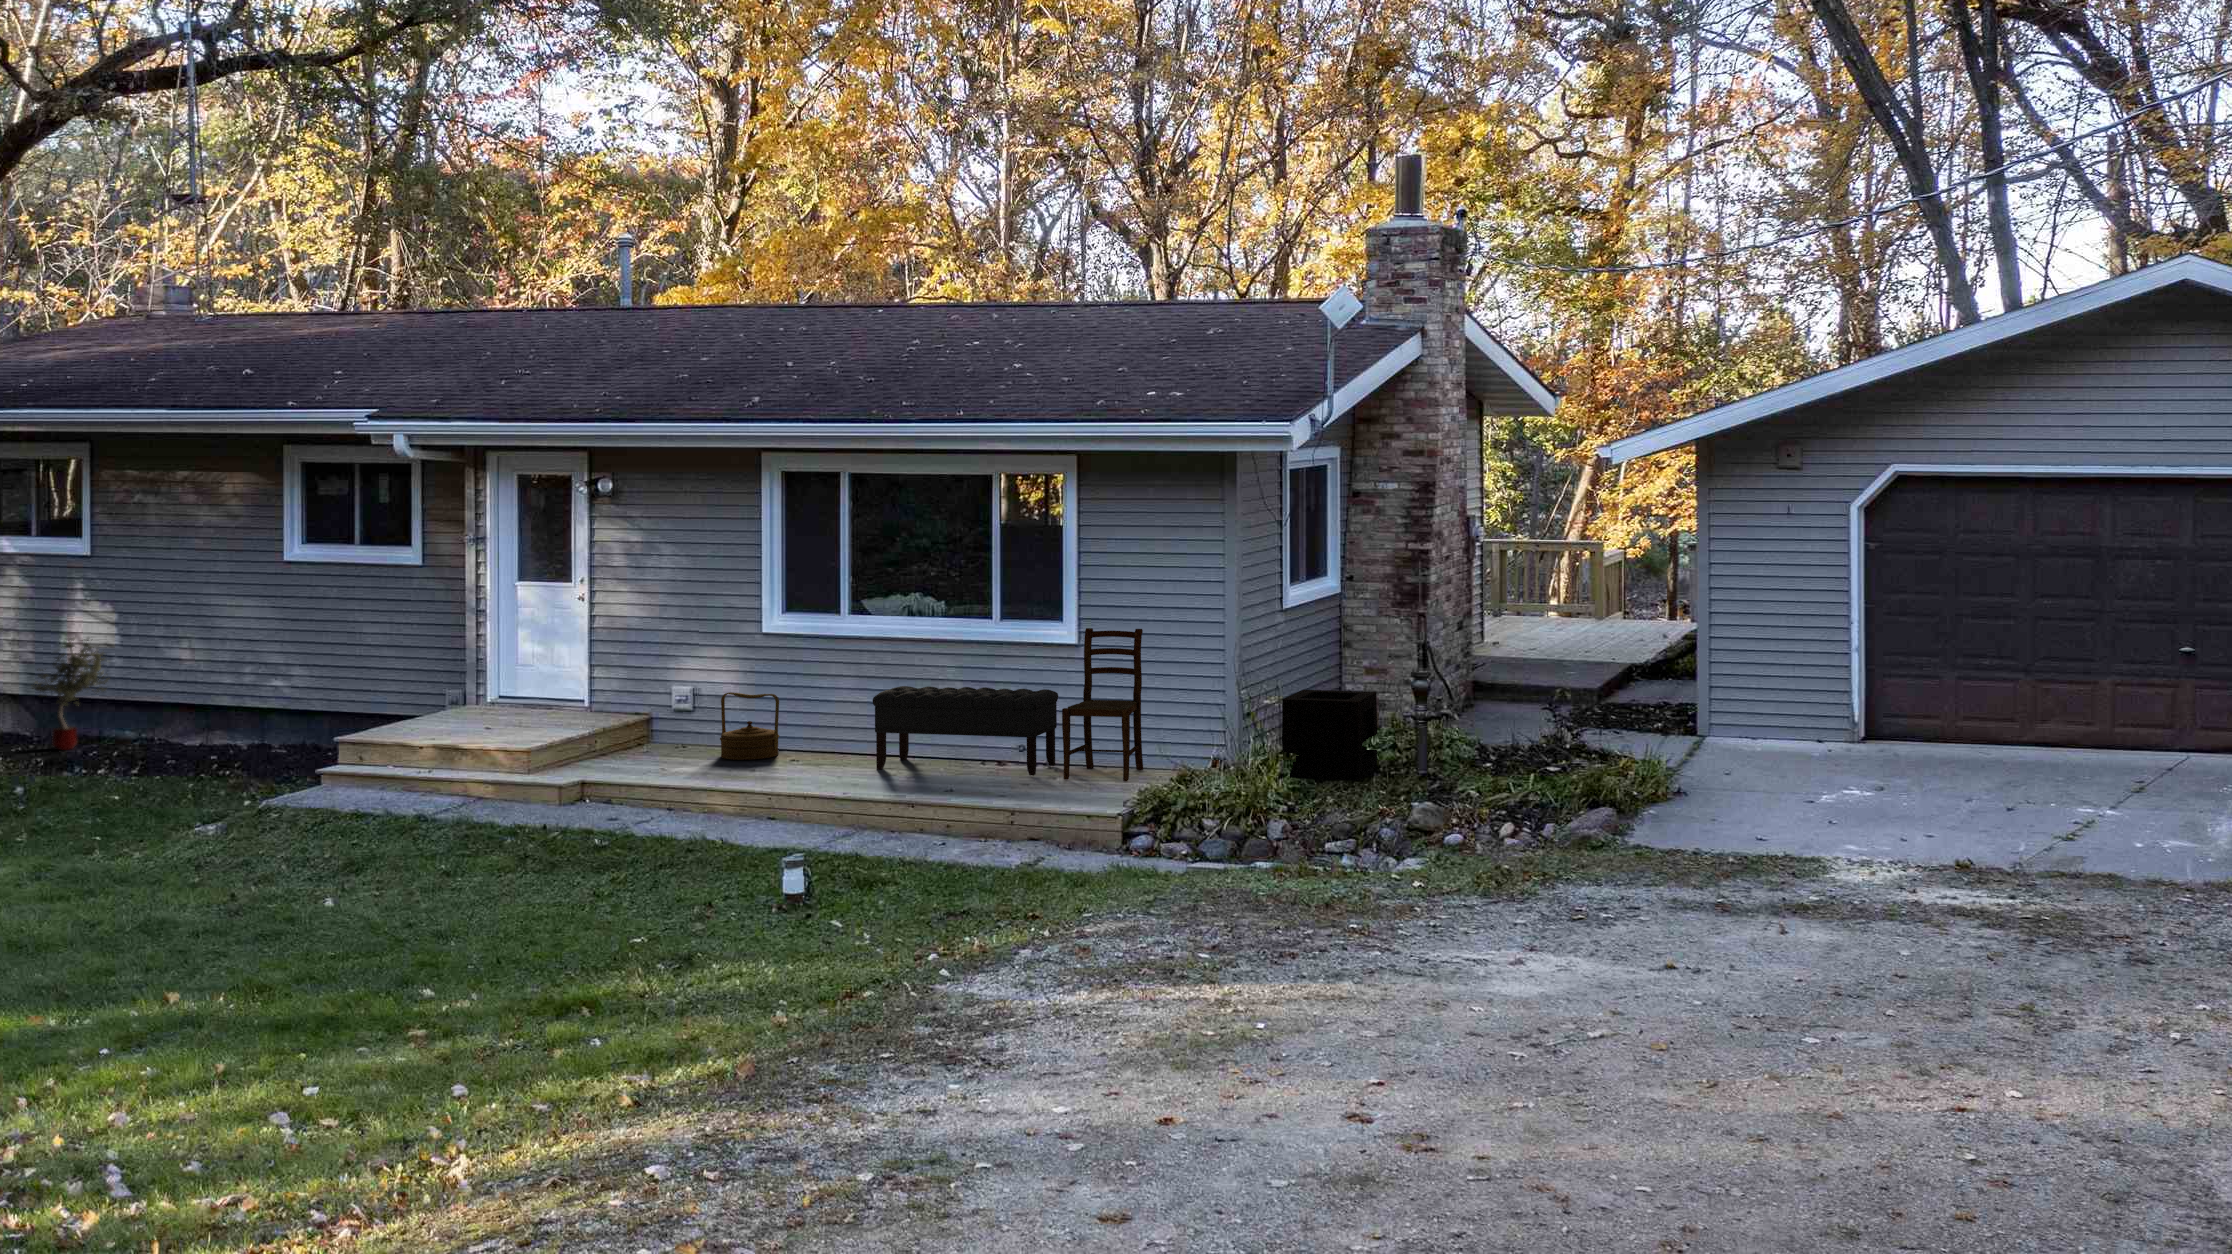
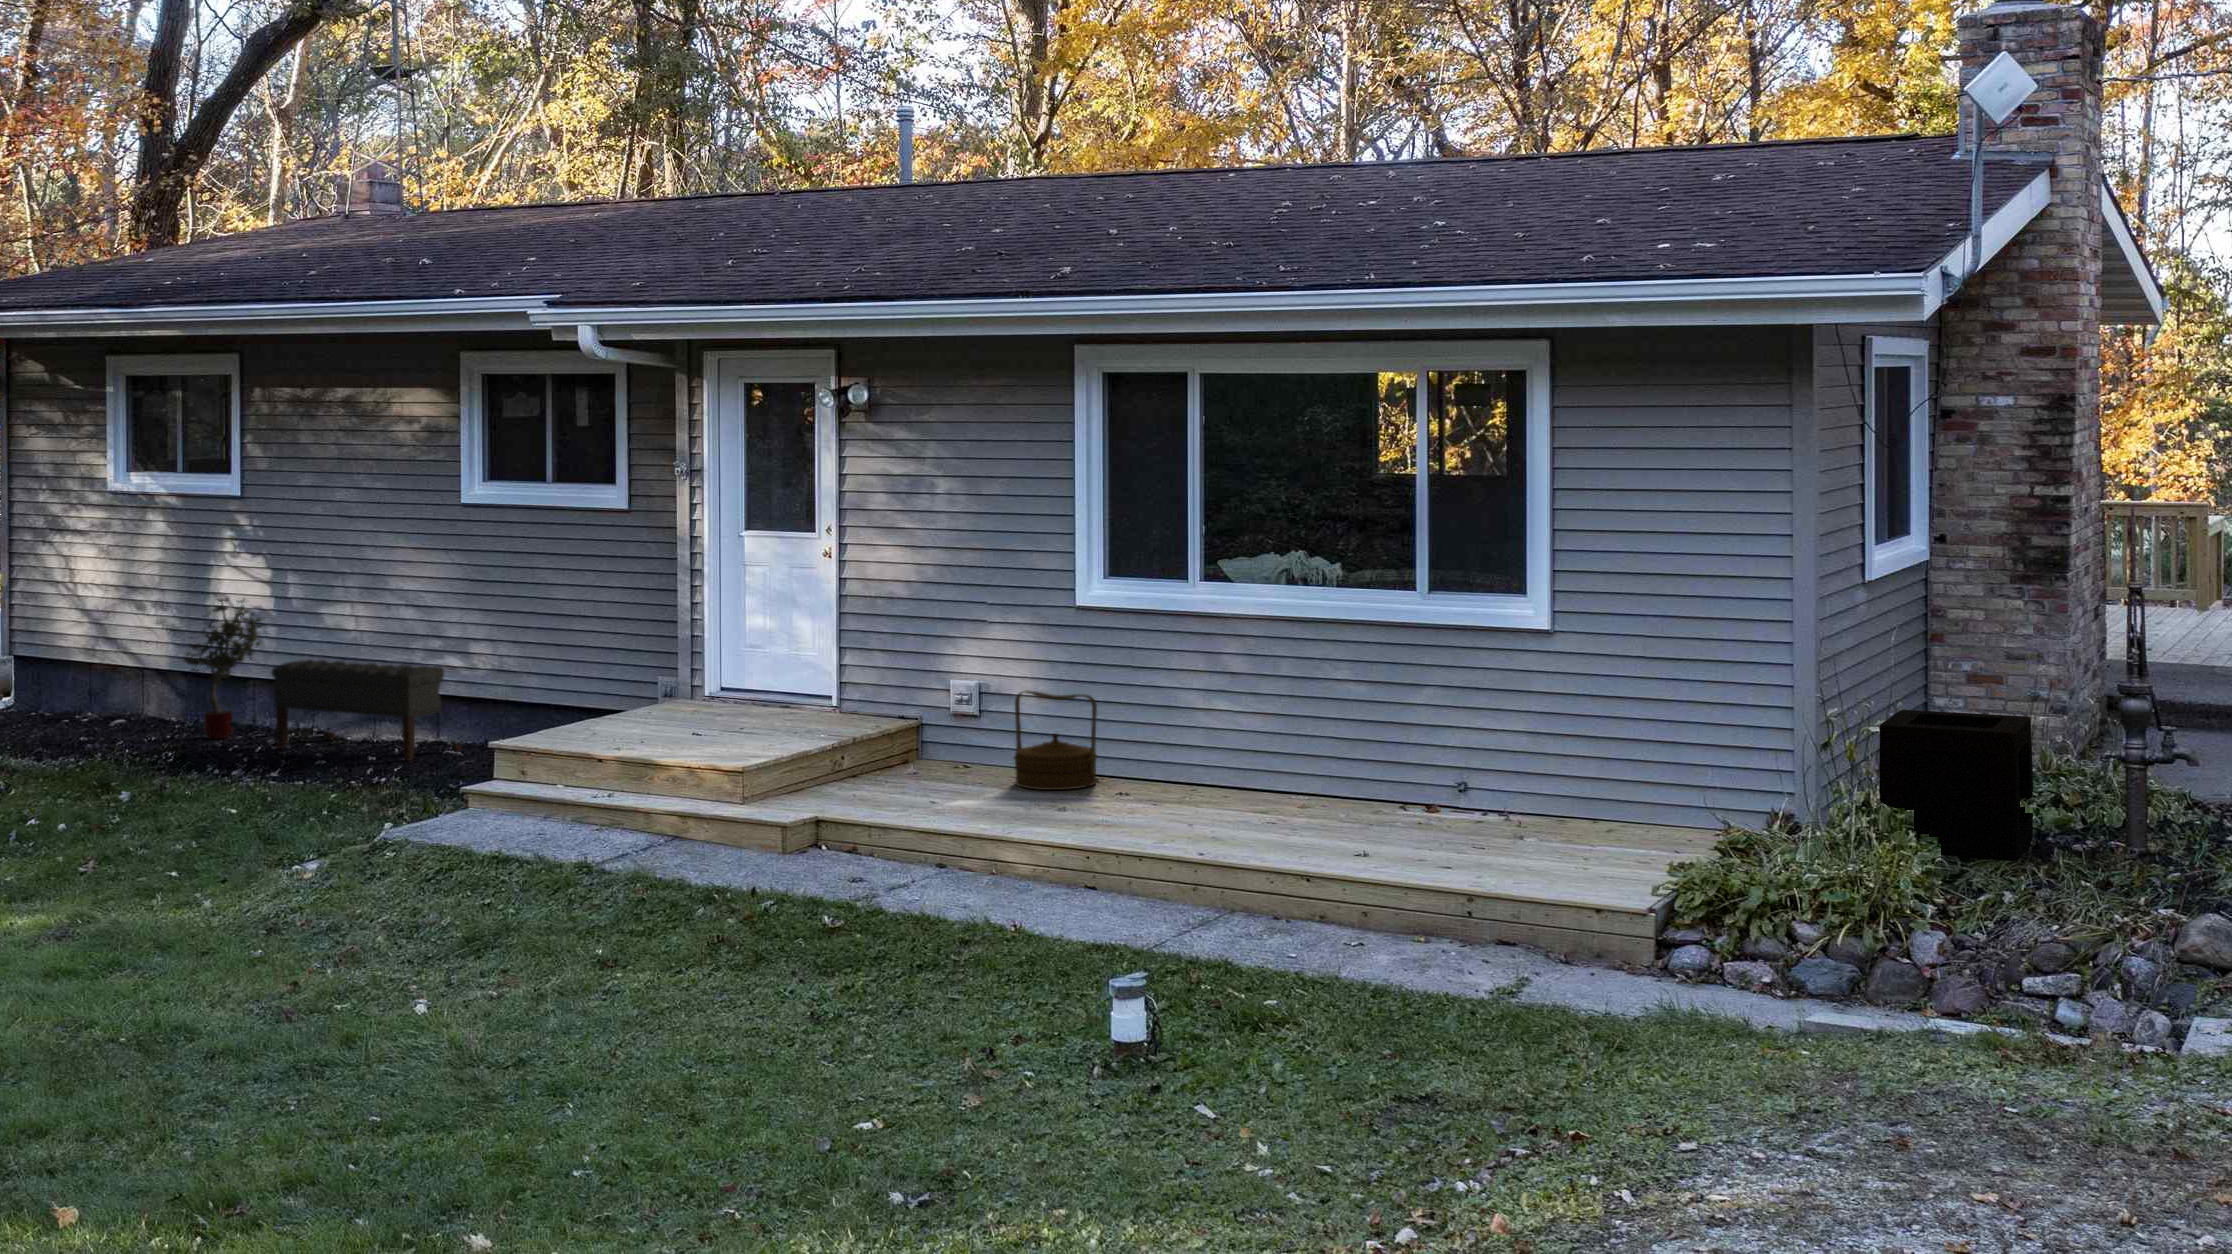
chair: present [1062,628,1143,781] -> none [1535,606,1661,851]
bench: present [873,686,1058,775] -> present [272,659,461,761]

